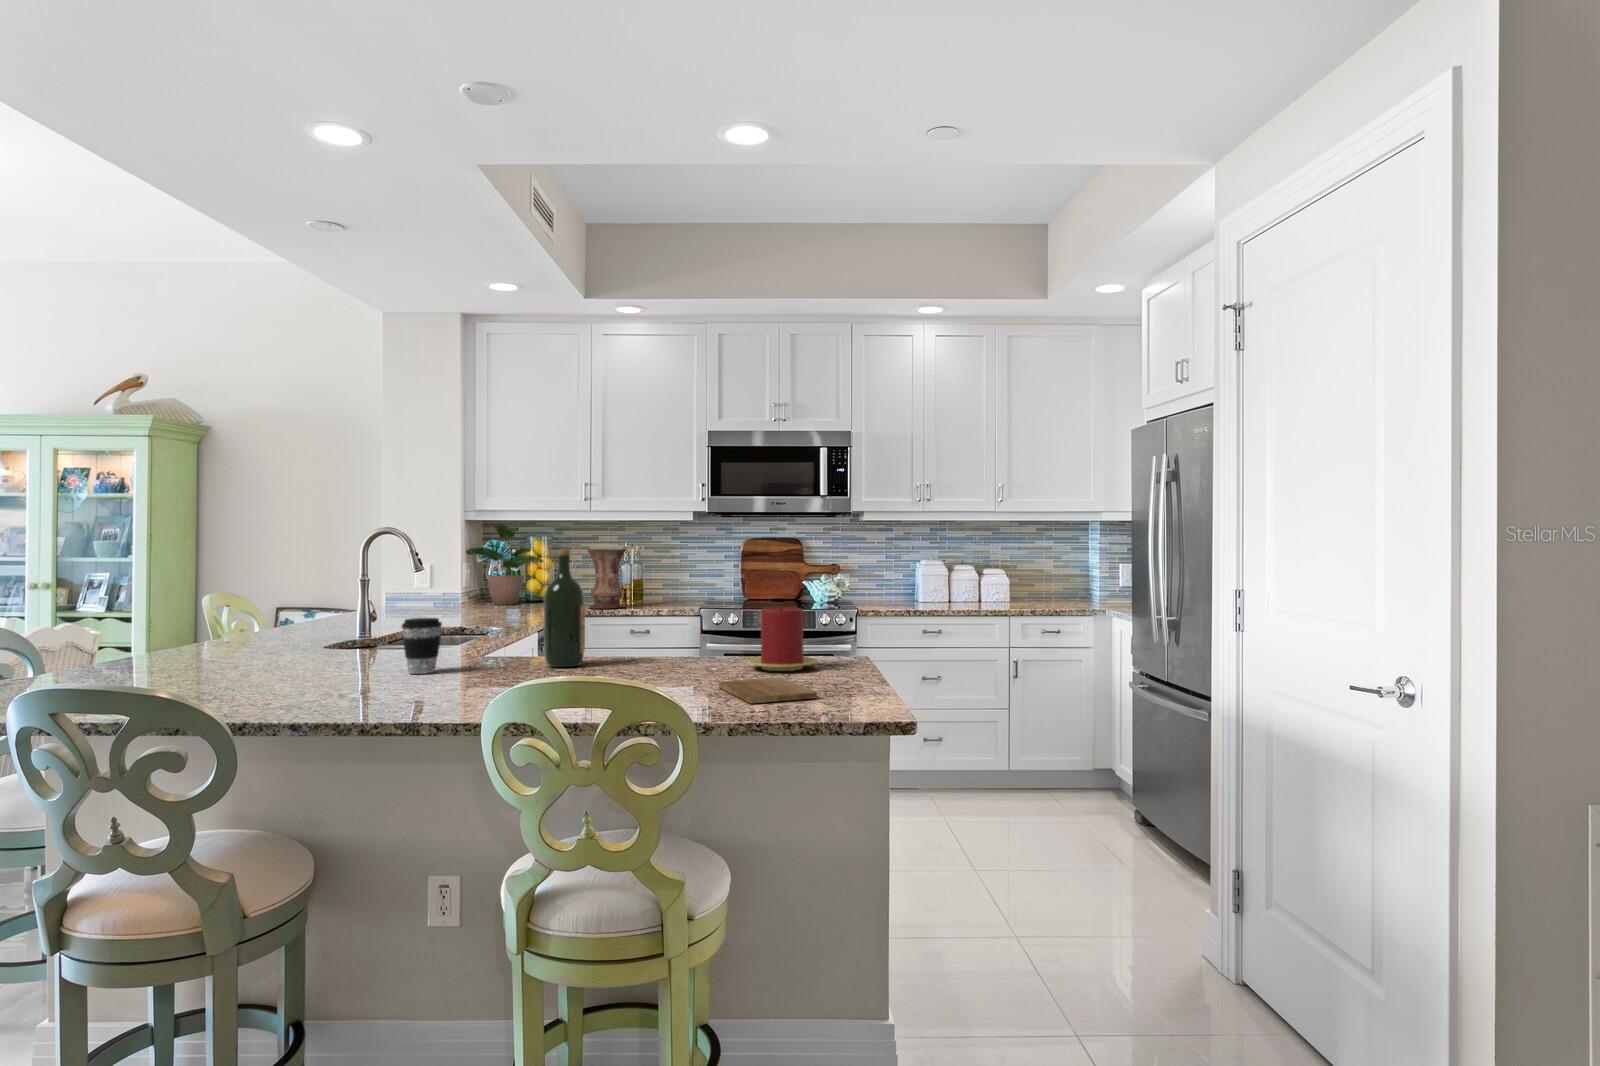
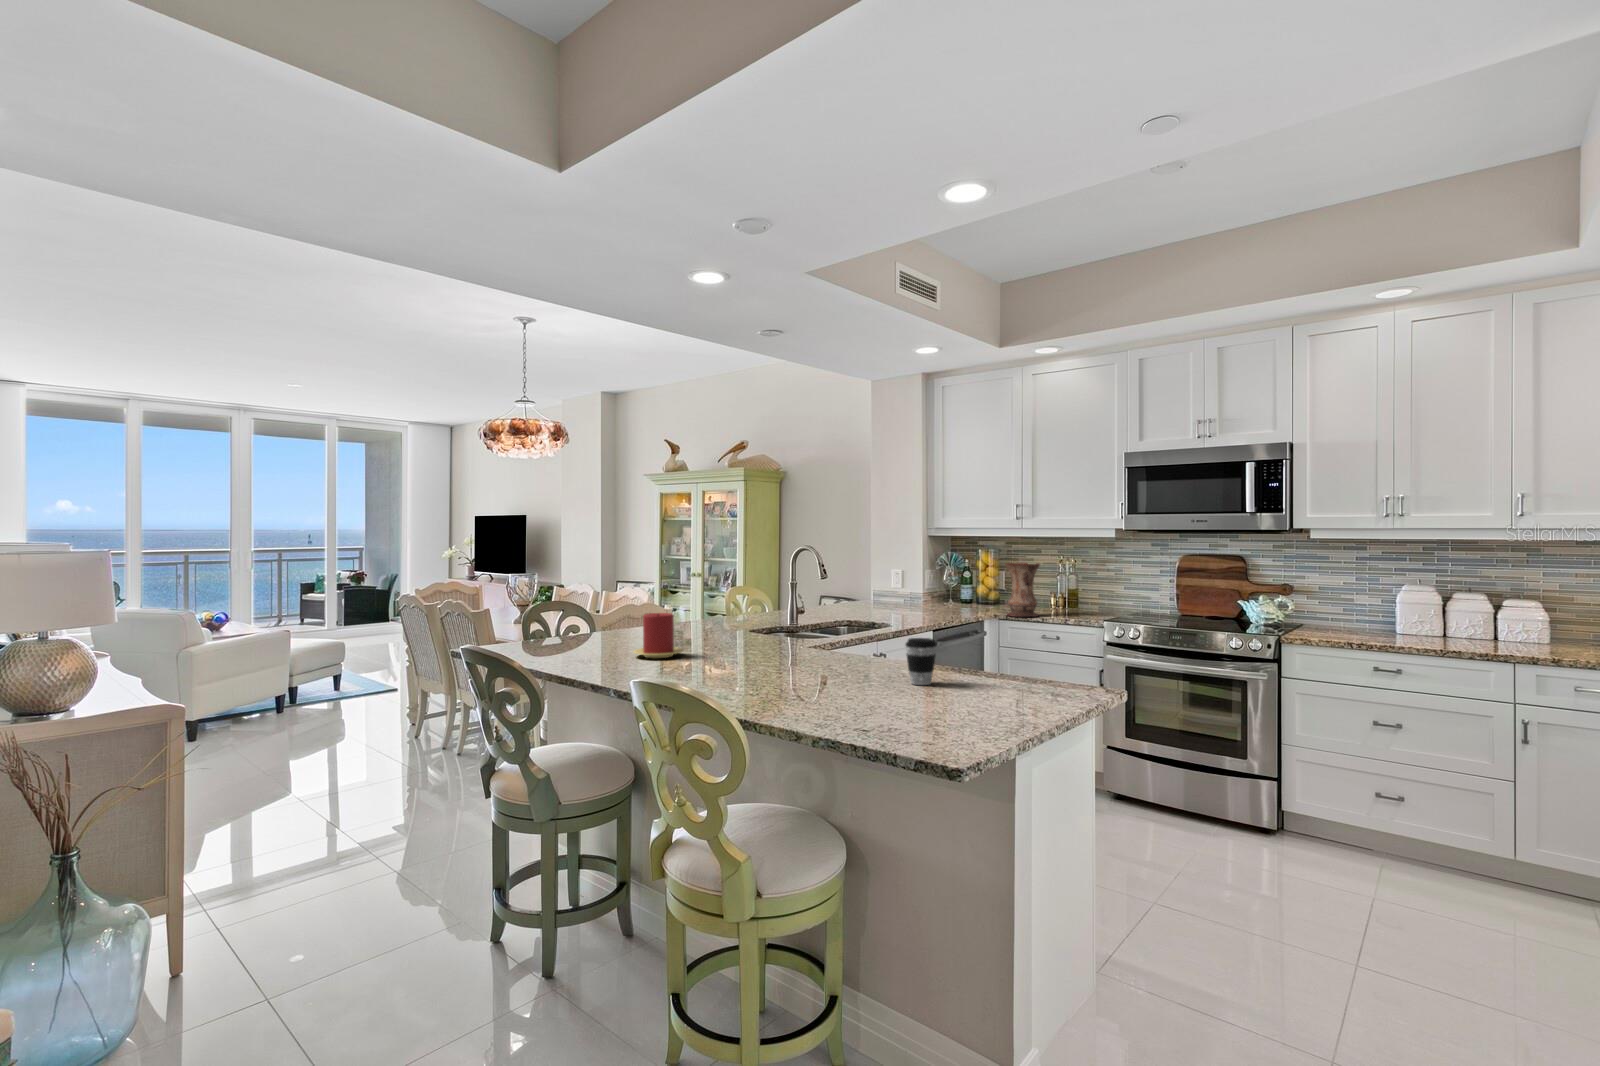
potted plant: present [466,524,543,605] -> none [921,540,987,607]
wine bottle: present [544,550,585,667] -> none [829,578,860,671]
candle: present [747,607,817,671] -> present [634,613,683,658]
coffee cup: present [402,618,442,674] -> present [906,638,936,685]
cutting board: present [718,677,817,703] -> none [875,701,952,729]

